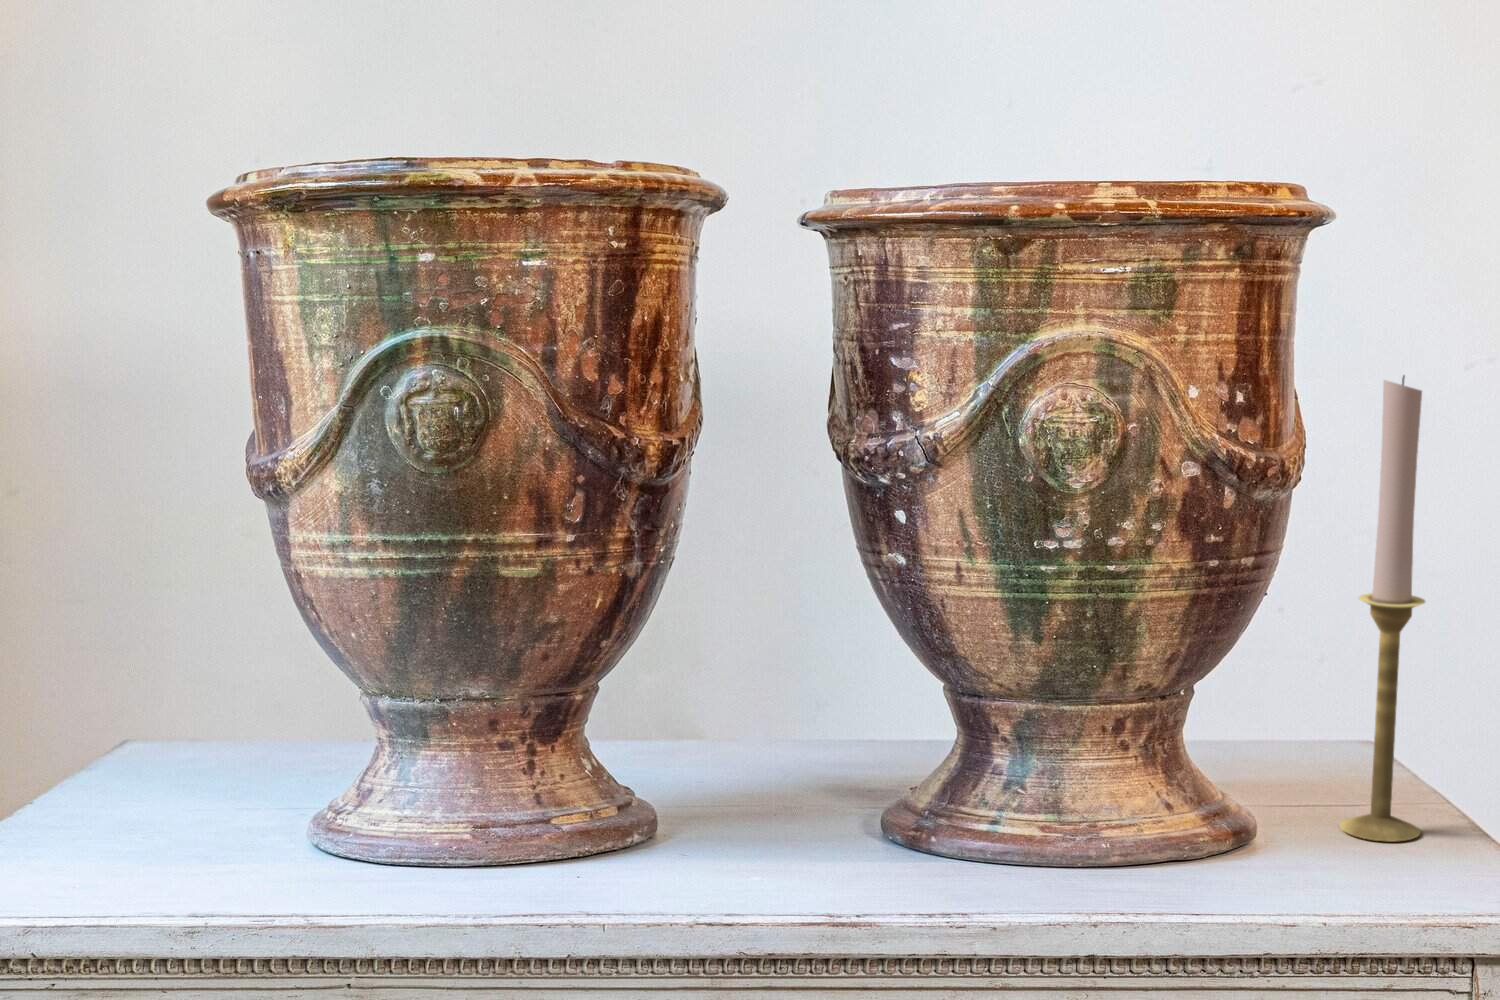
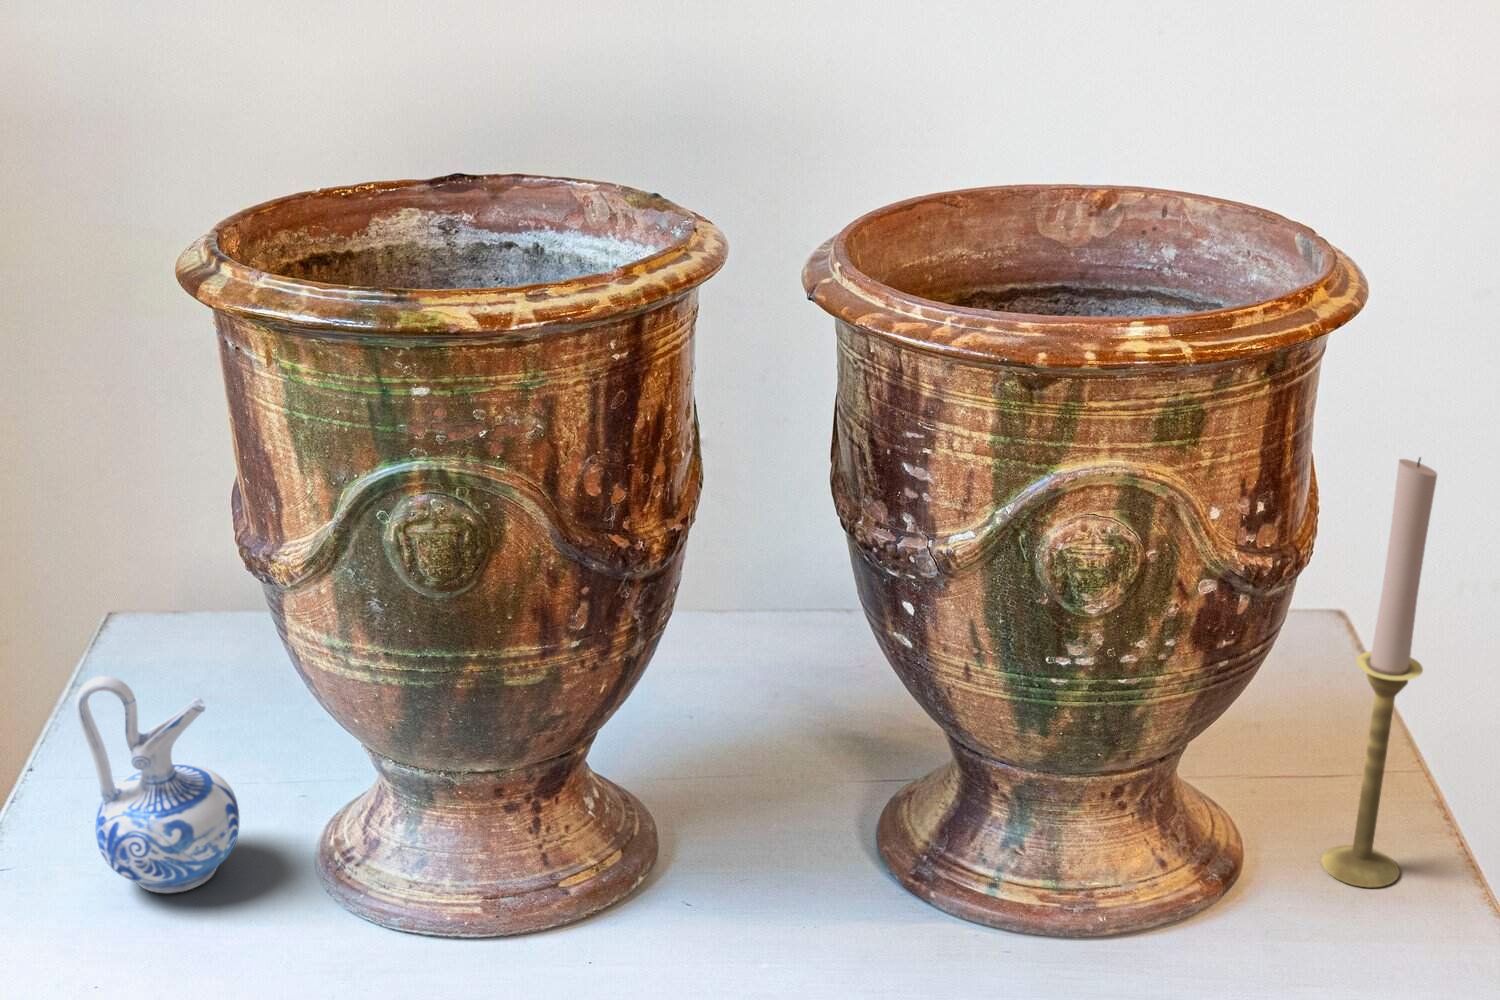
ceramic pitcher: none [77,597,230,832] -> present [76,676,239,893]

